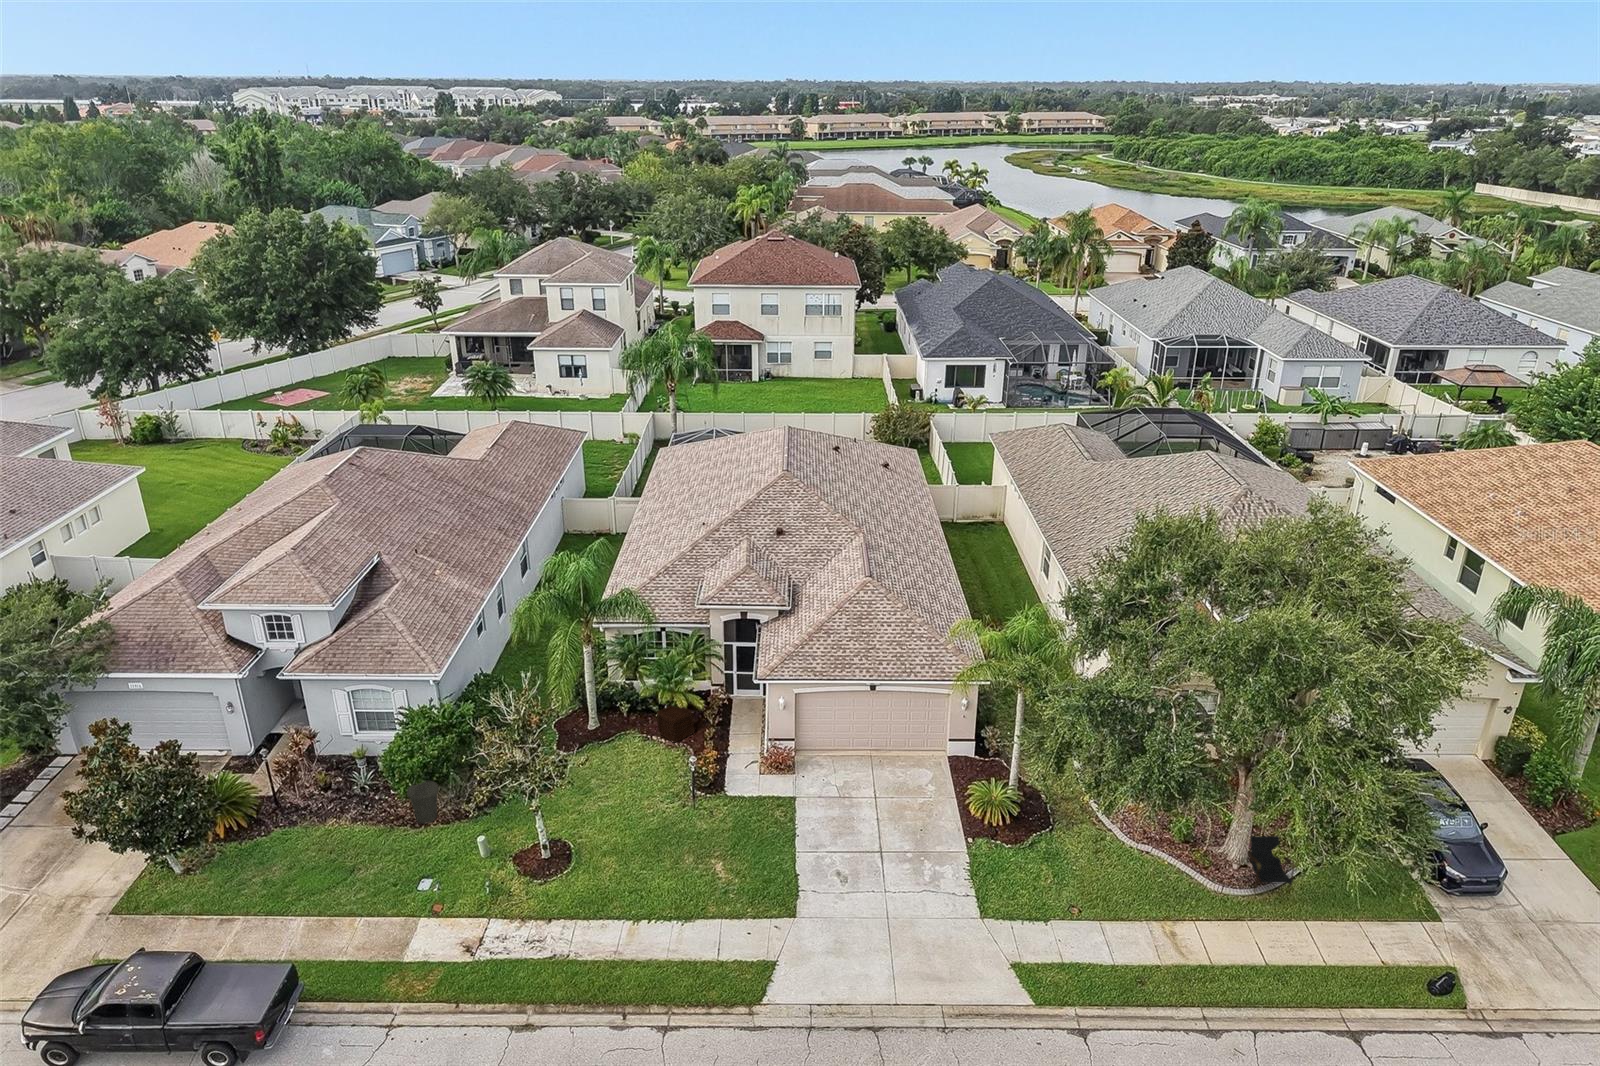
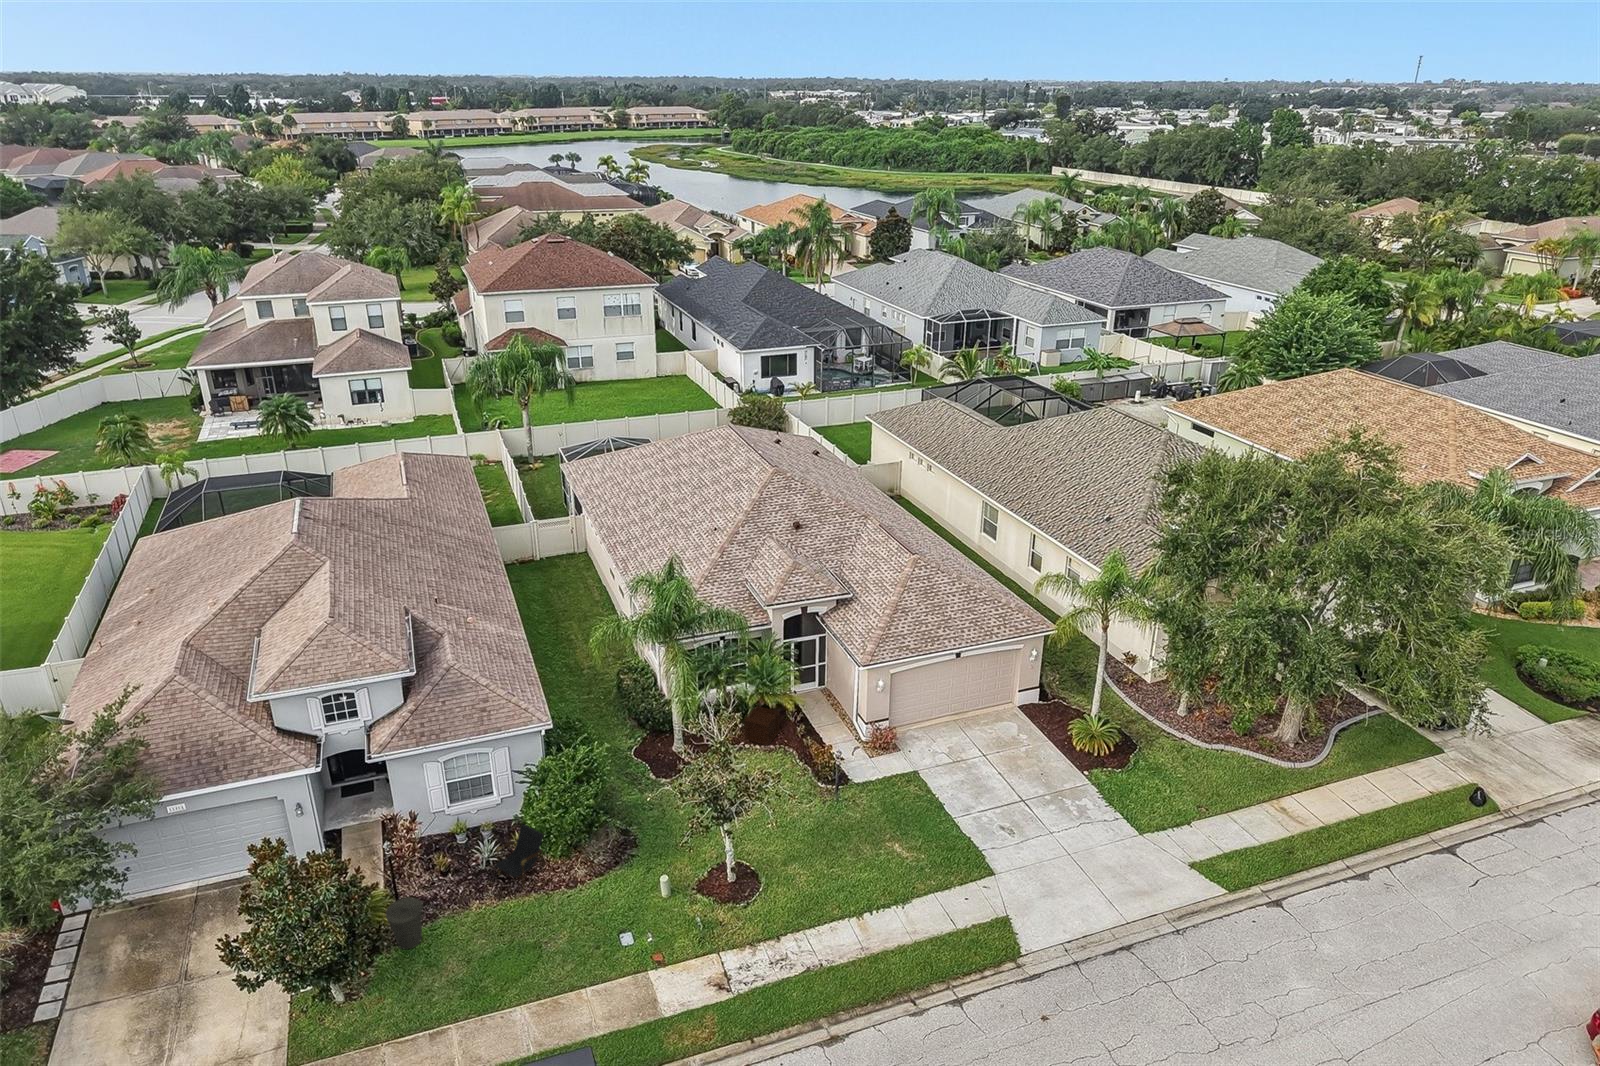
trash can: present [407,780,438,824] -> present [386,897,423,949]
lounge chair: present [1247,836,1295,891] -> present [495,824,545,888]

